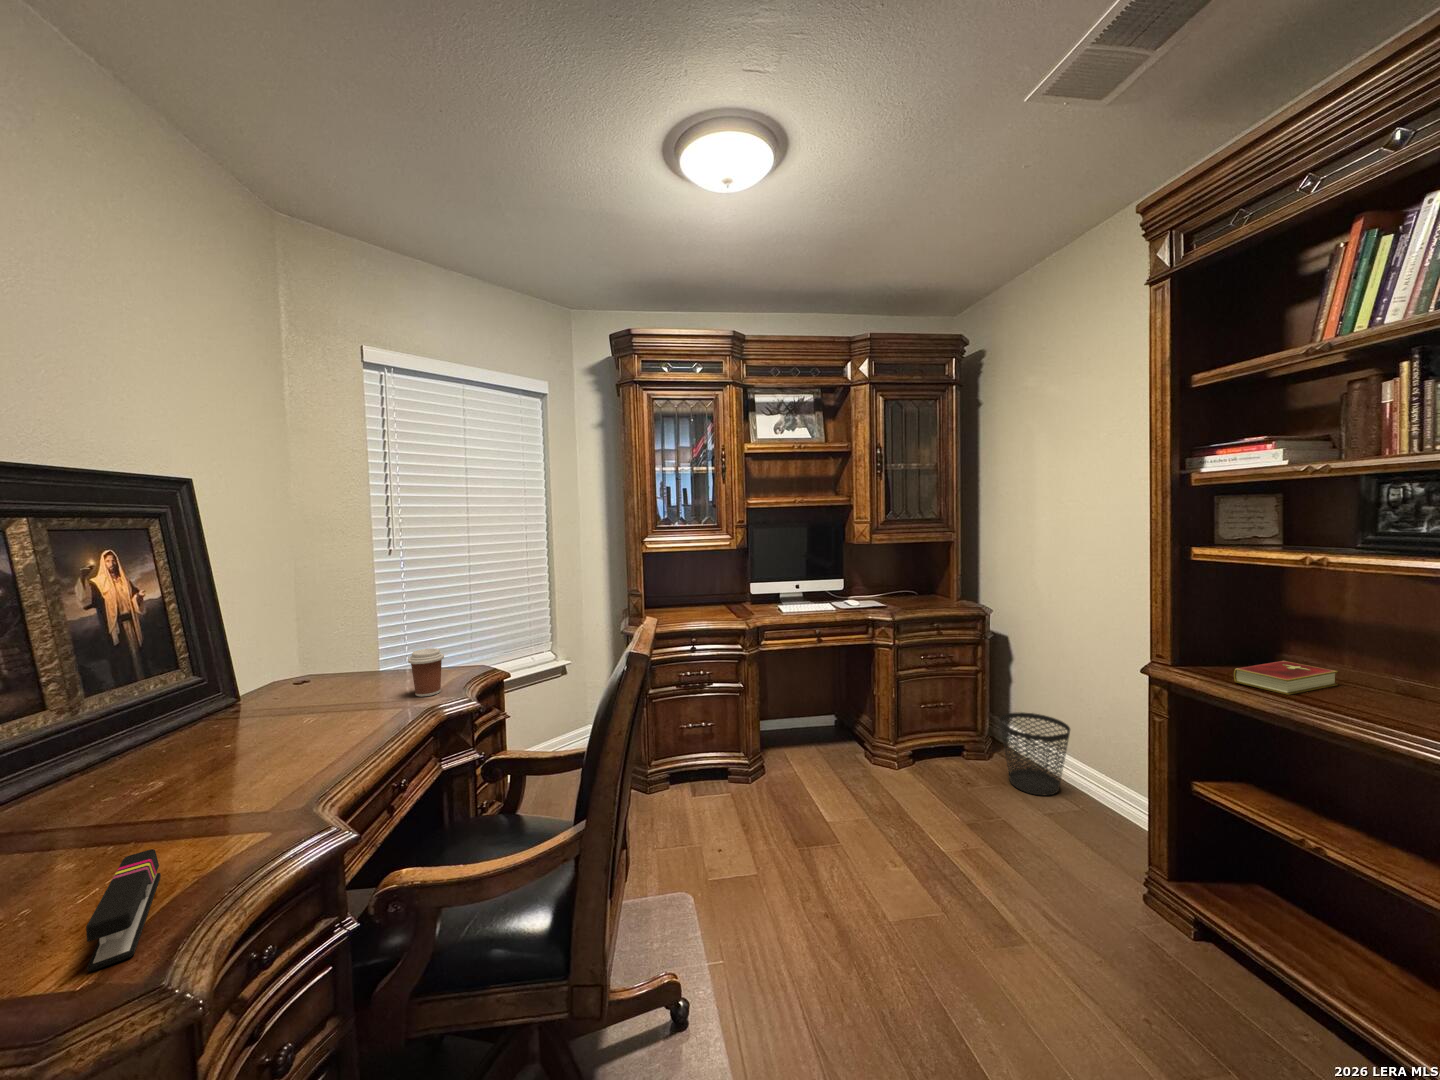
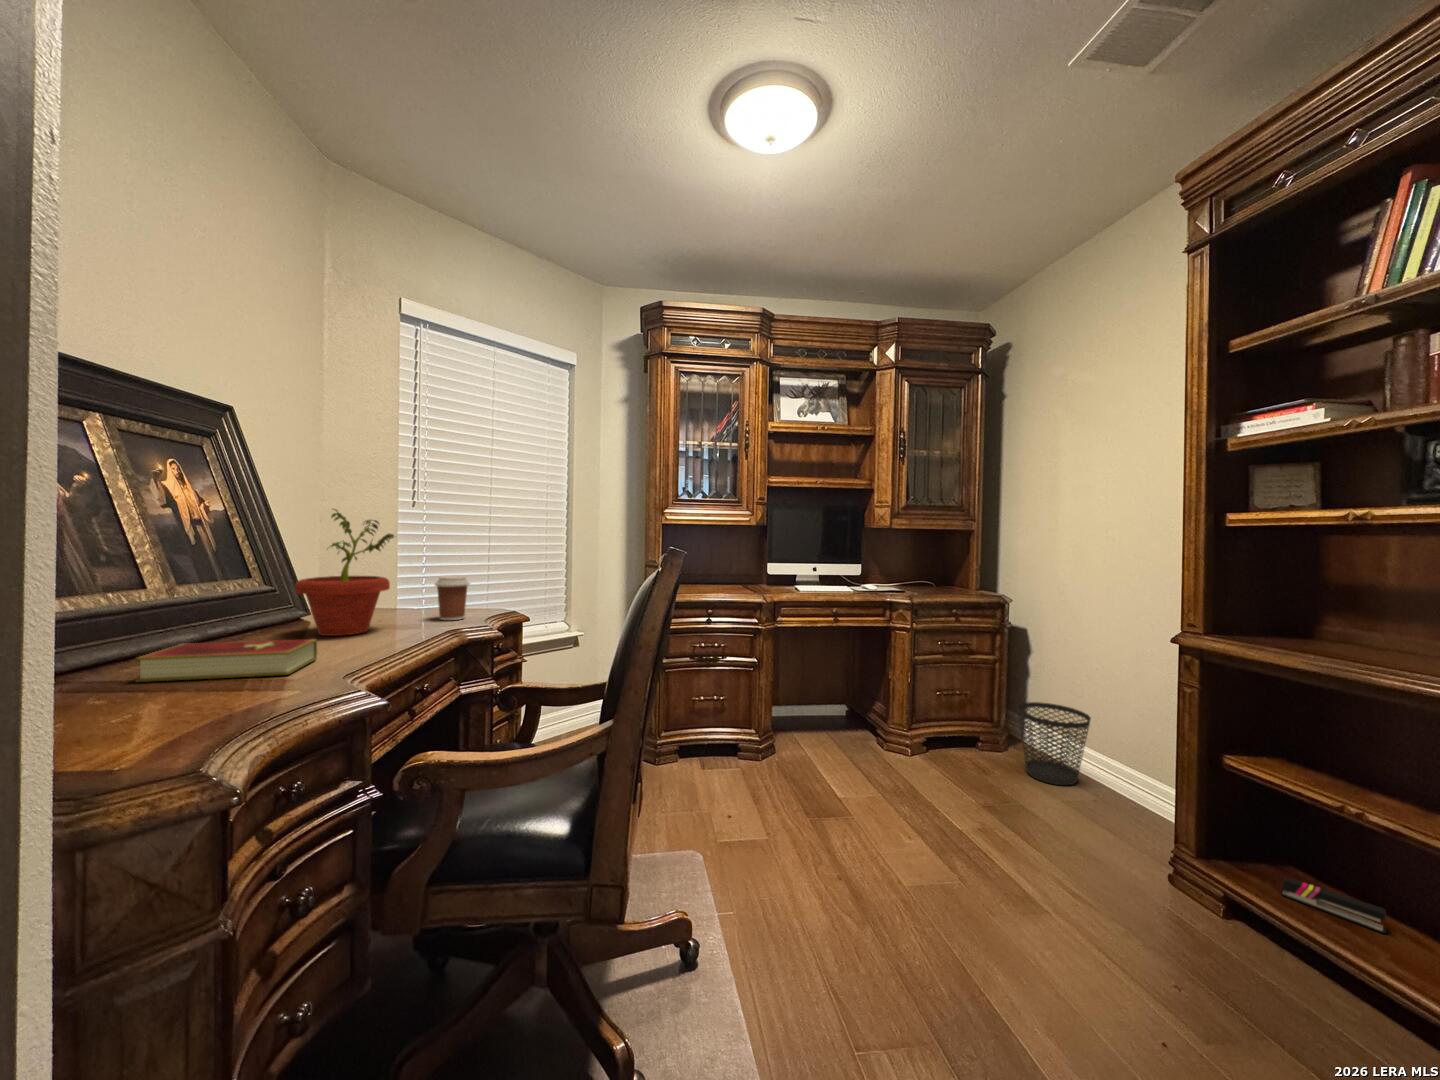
potted plant: none [263,602,366,733] -> present [295,509,394,636]
hardcover book: present [1234,661,1338,695] -> present [136,639,317,682]
stapler: present [86,849,161,971] -> present [1281,877,1386,934]

